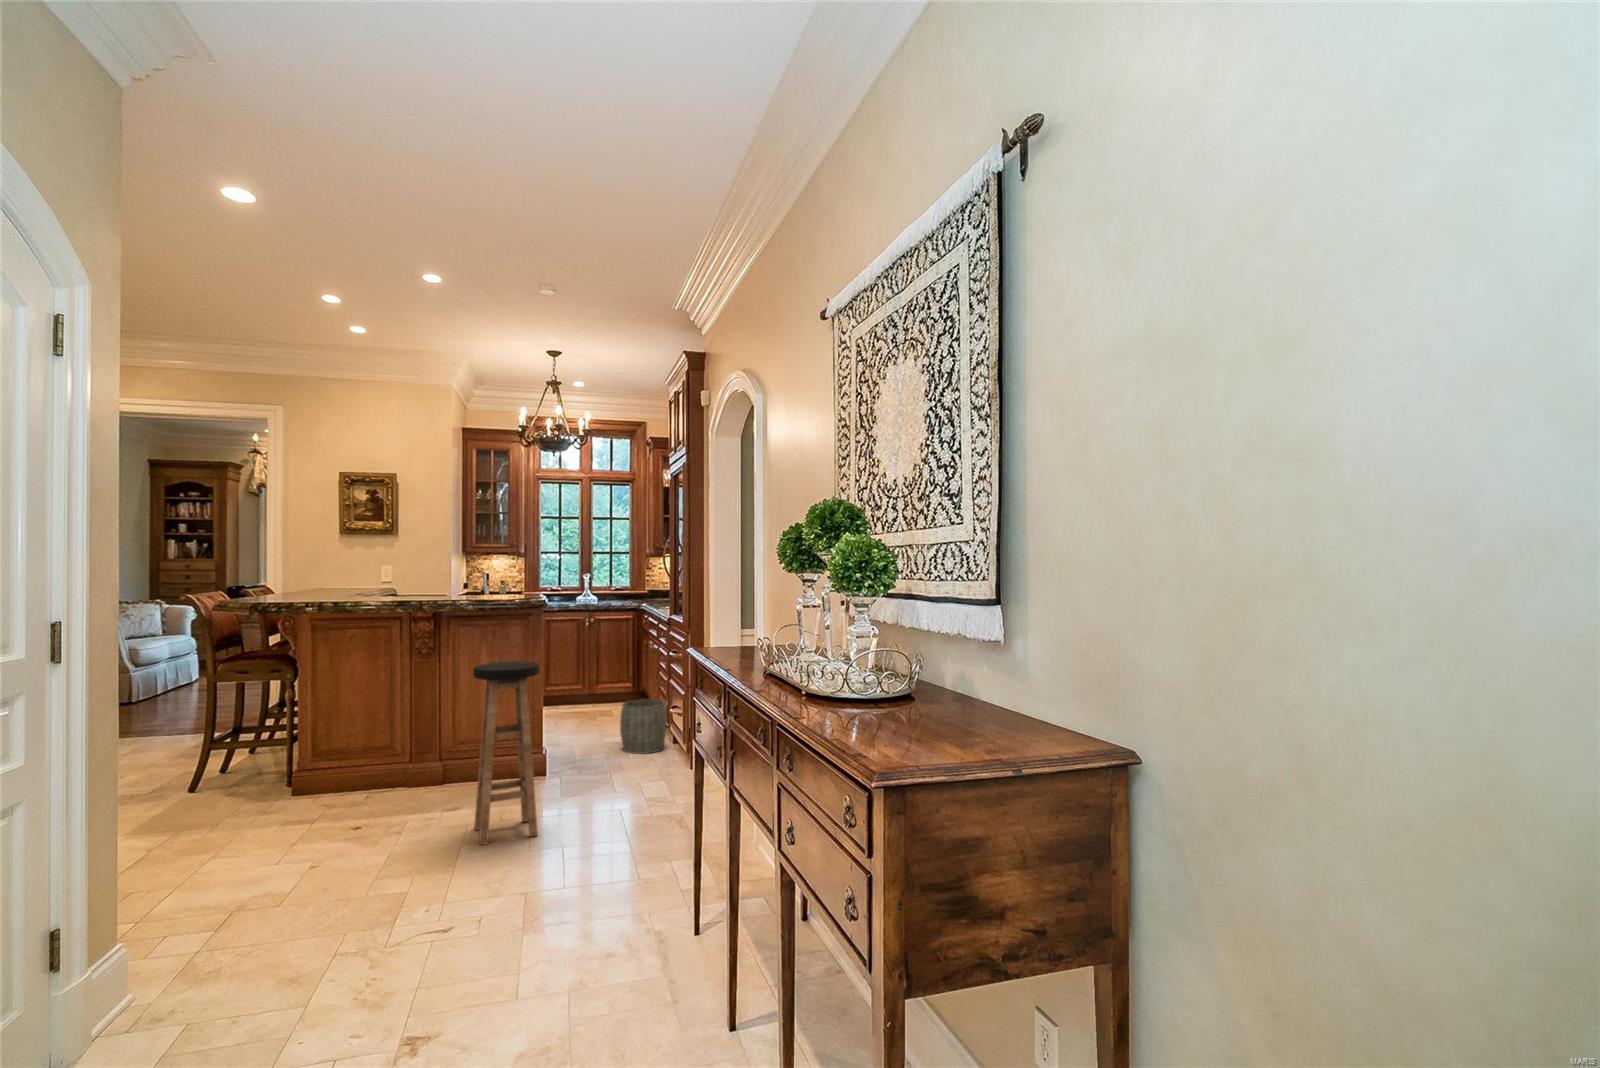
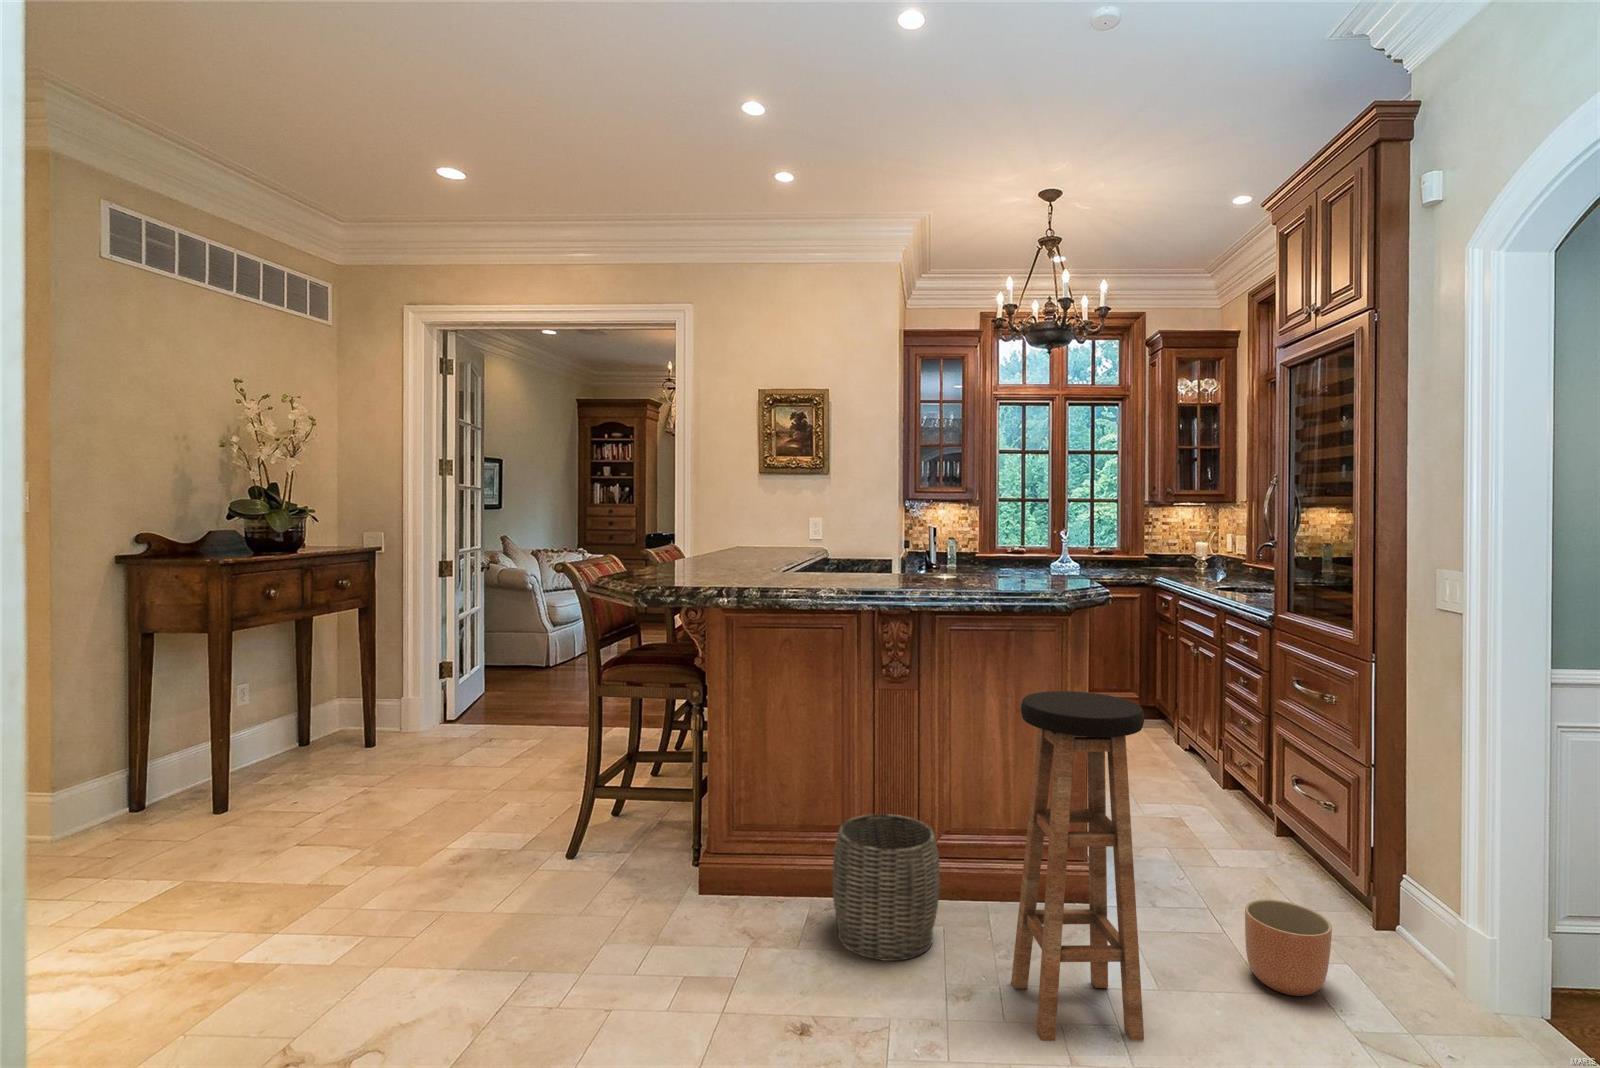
woven basket: present [620,699,667,754] -> present [832,814,940,961]
planter: none [609,765,649,809] -> present [1245,899,1332,996]

